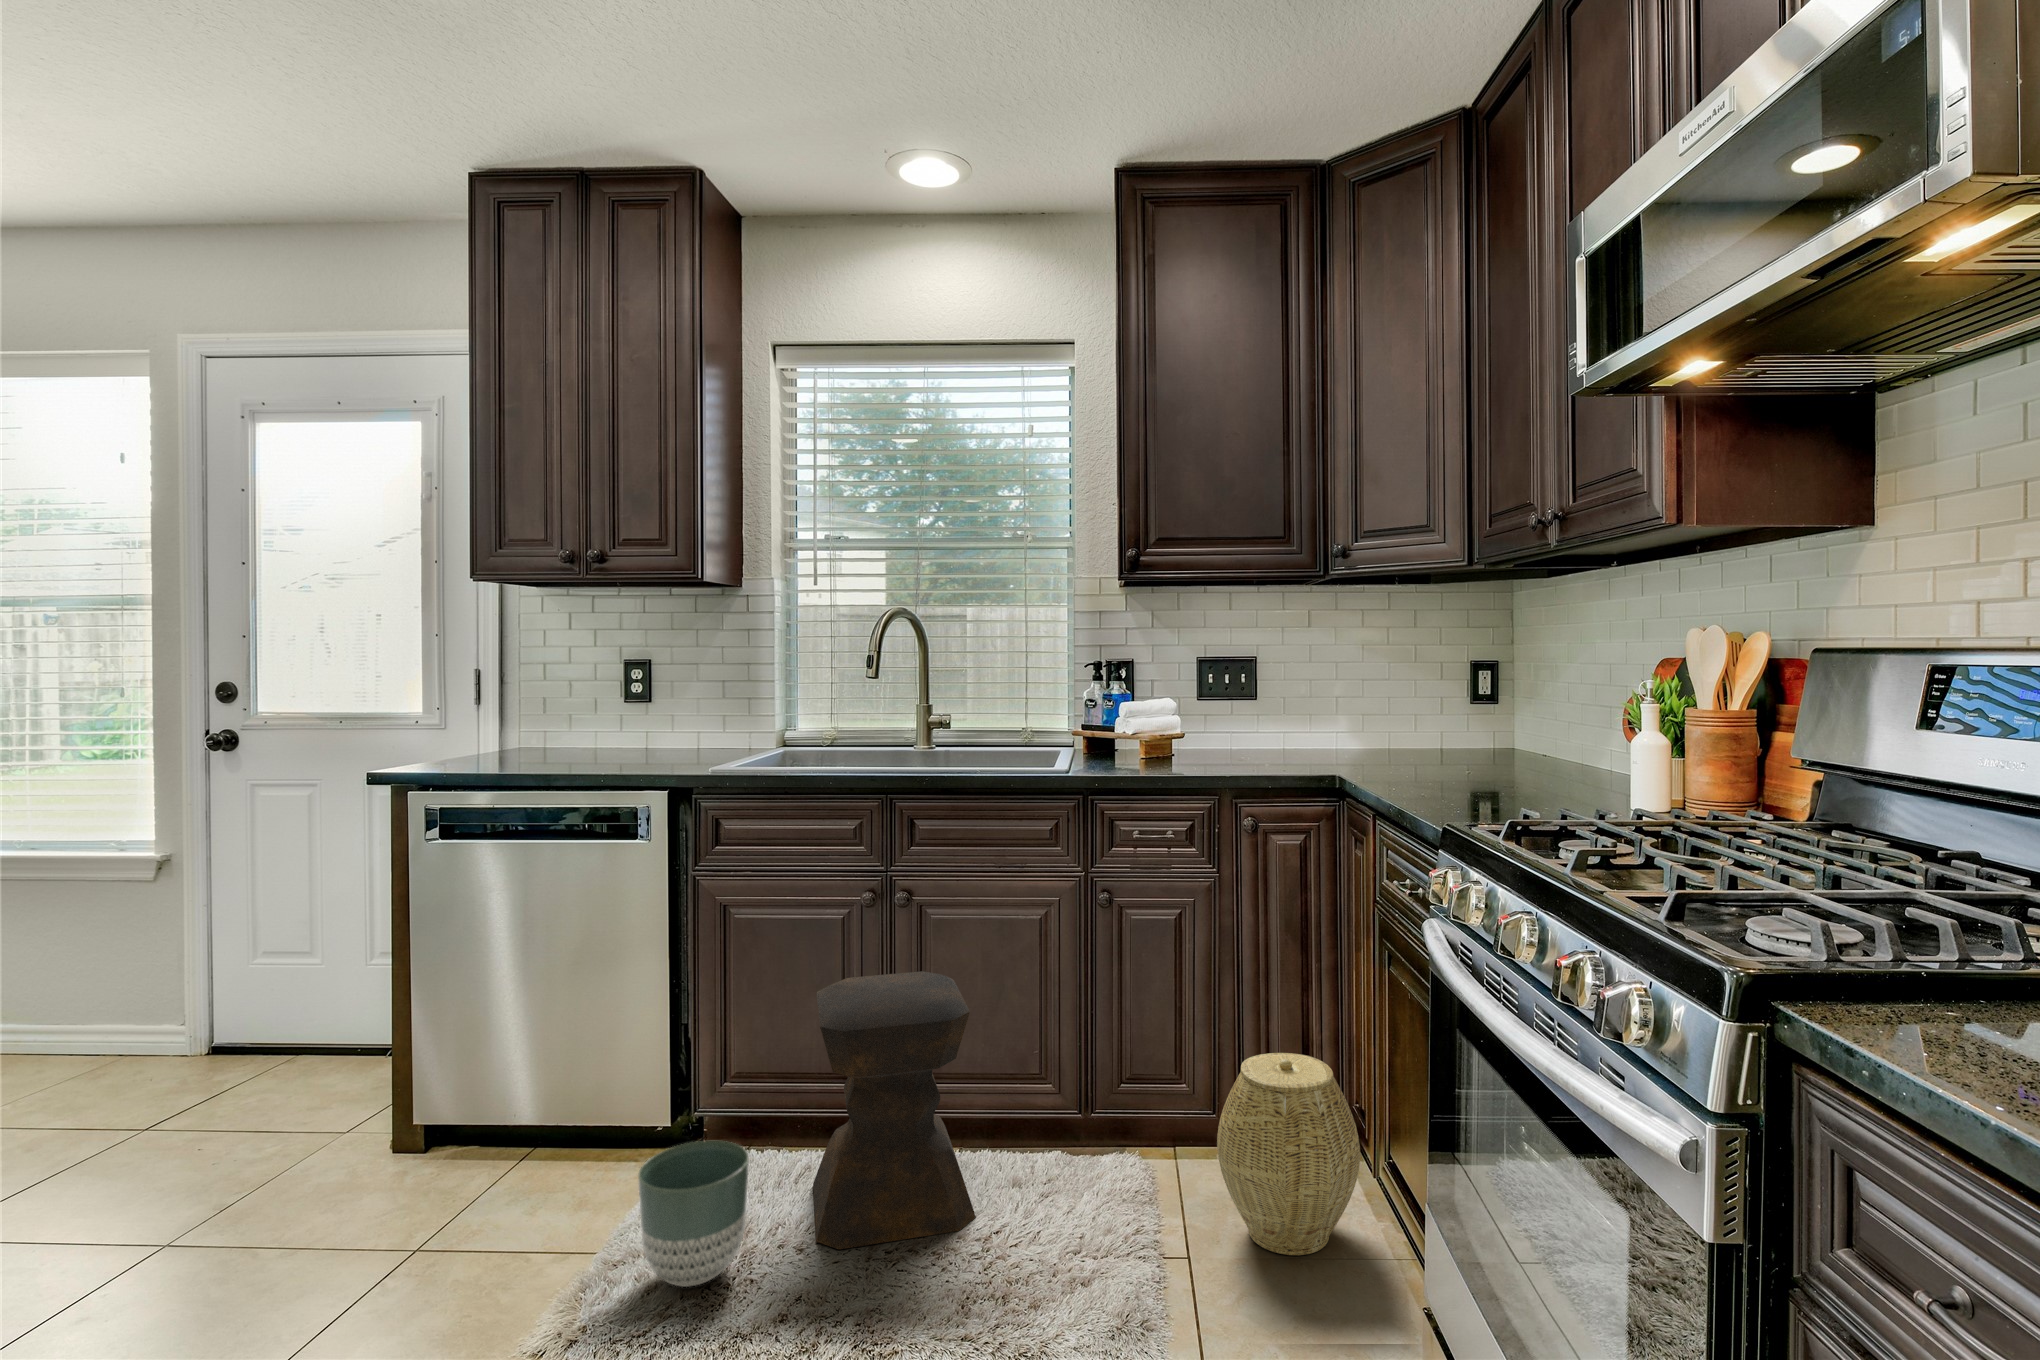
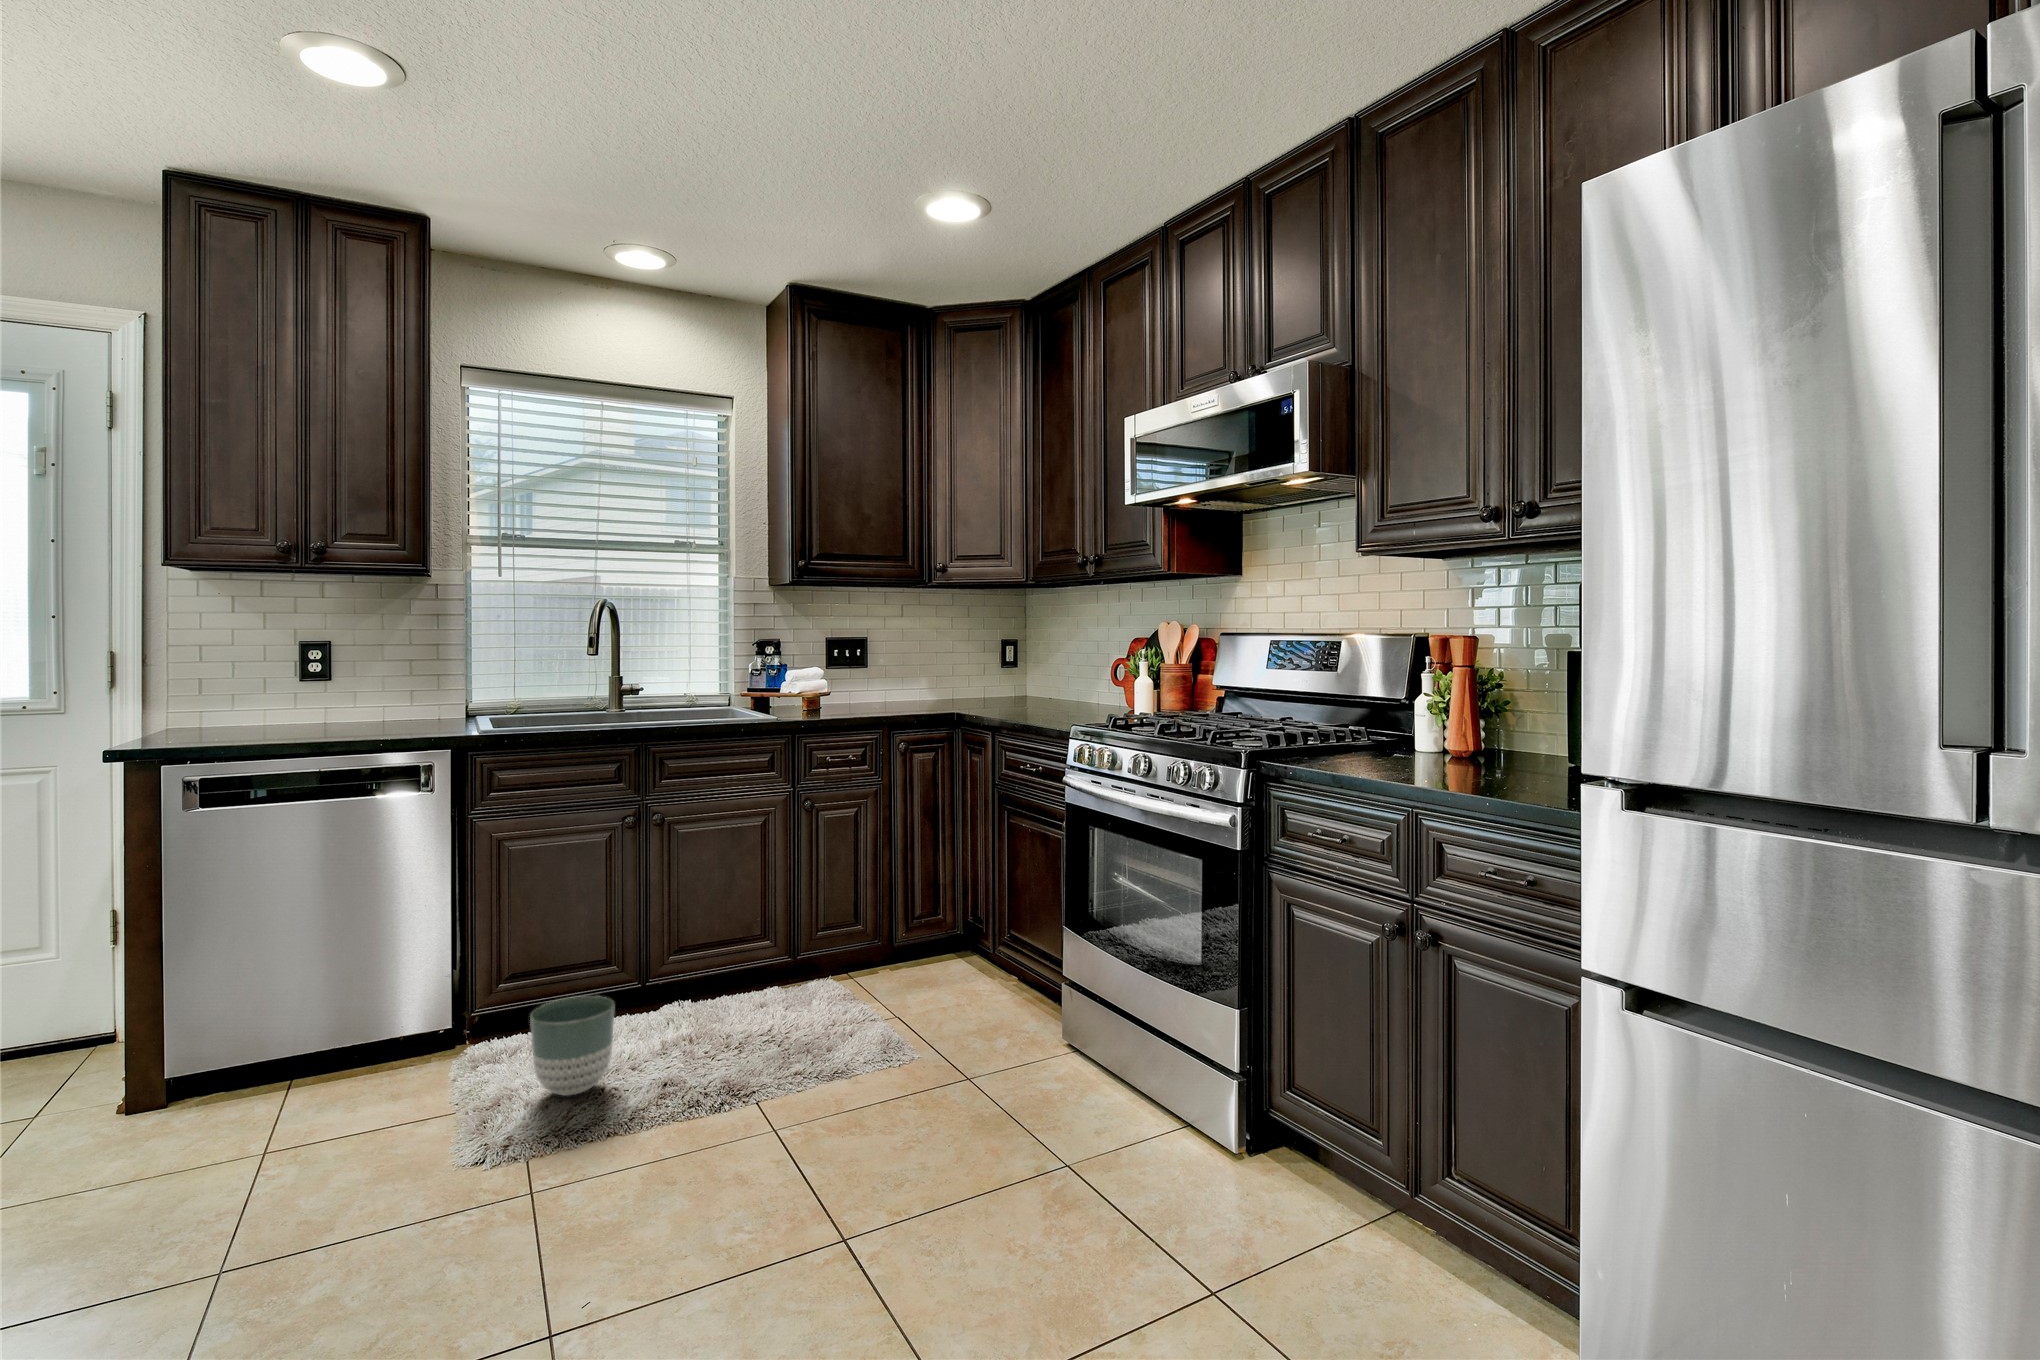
stool: present [813,971,976,1249] -> none [607,869,750,1057]
woven basket: present [1217,1053,1360,1255] -> none [909,883,995,997]

